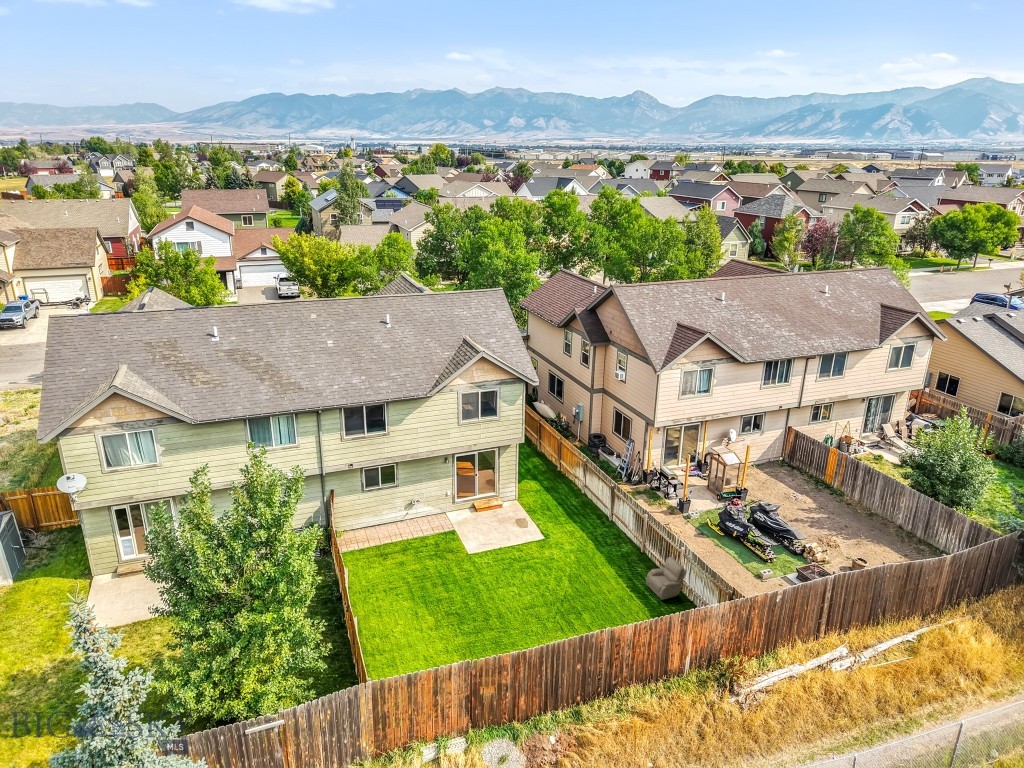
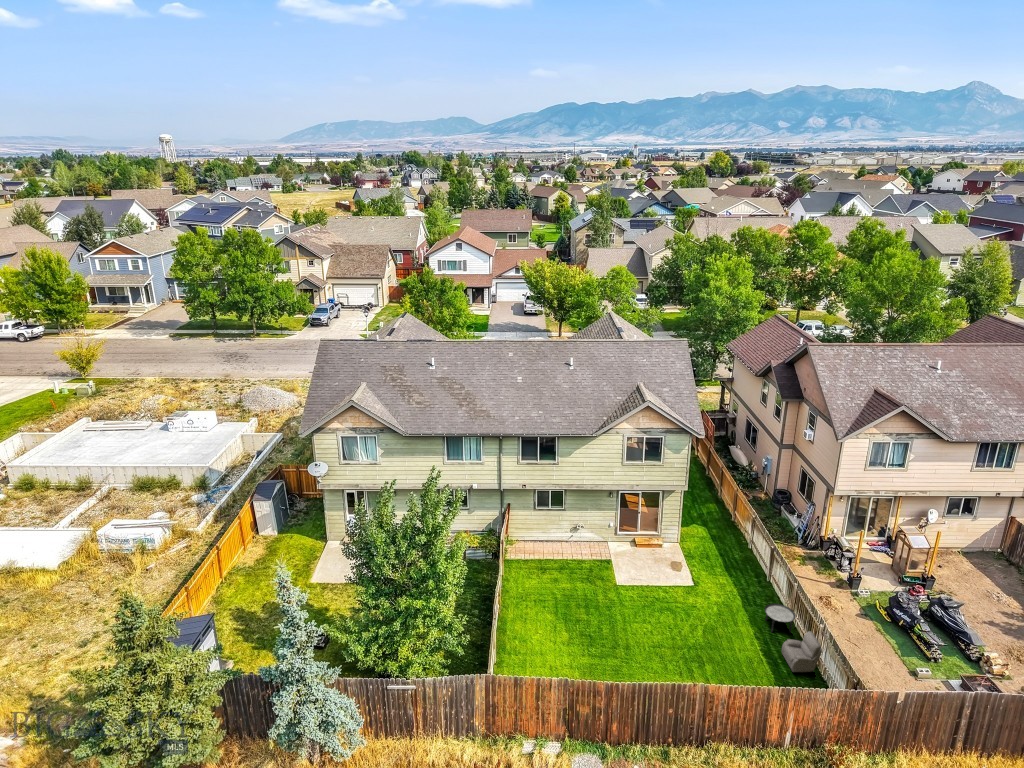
round table: none [621,539,651,568] -> present [765,604,796,633]

